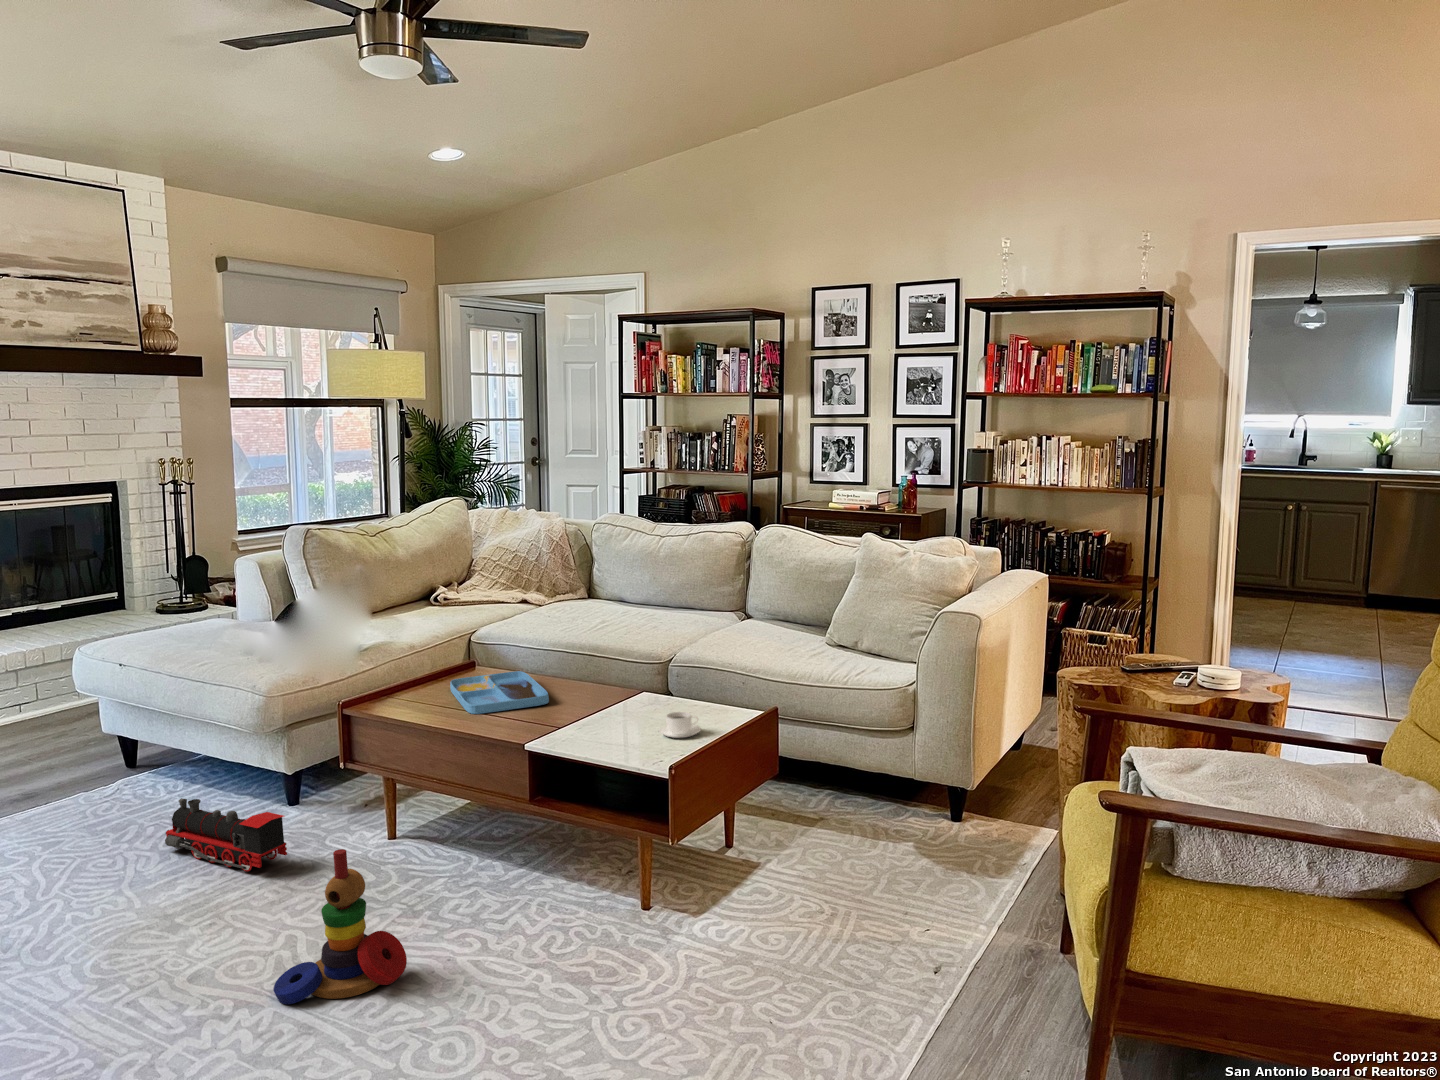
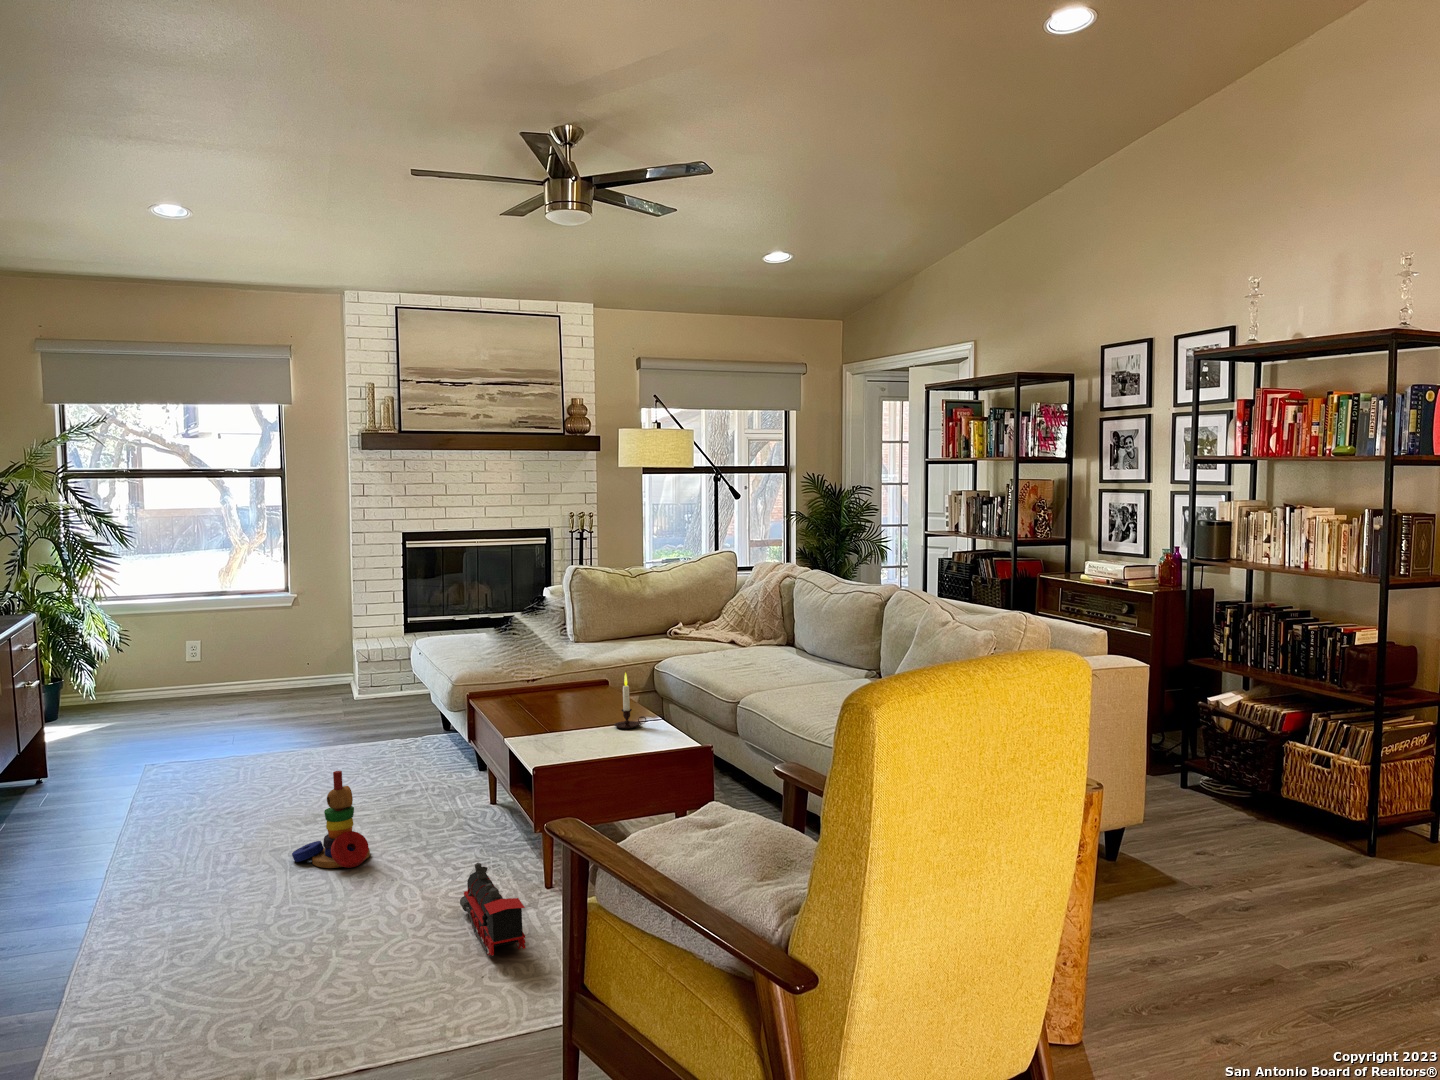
candle: none [619,647,655,715] -> present [614,673,646,729]
tray: present [450,671,549,714] -> none [536,686,621,712]
coffee cup: present [659,712,701,738] -> none [596,727,631,748]
toy train: present [165,798,287,871] -> present [460,863,526,956]

